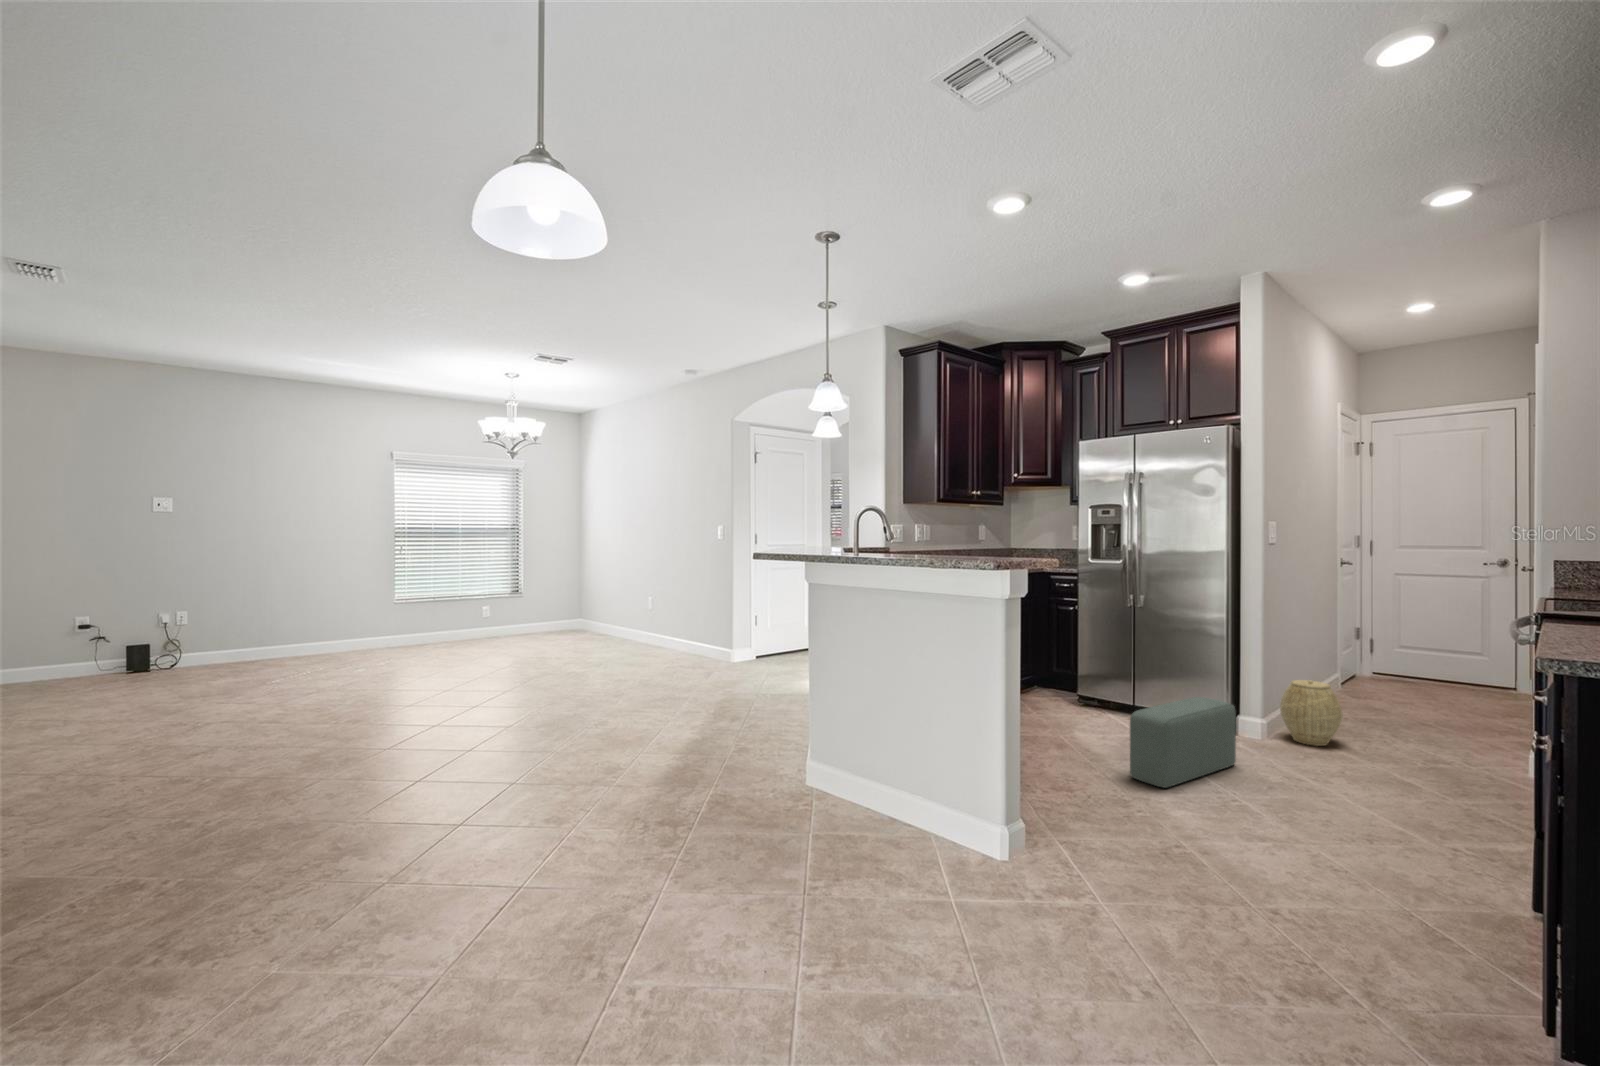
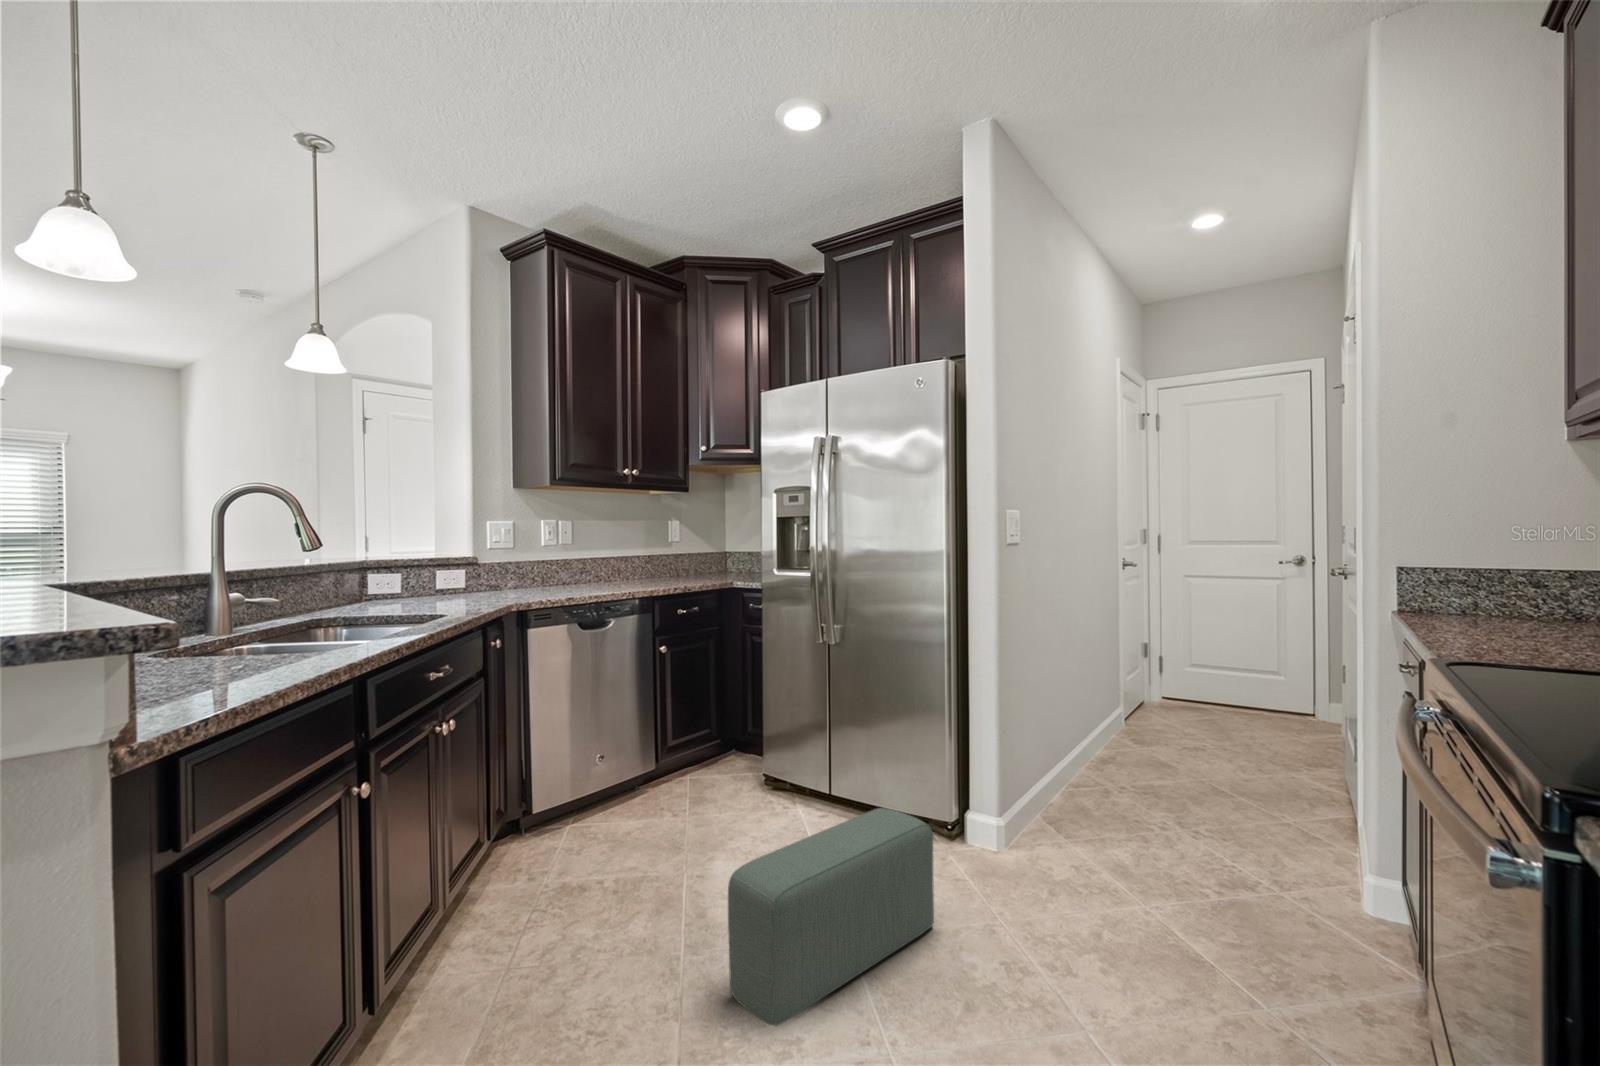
woven basket: present [1280,680,1342,746] -> none [1024,750,1106,857]

